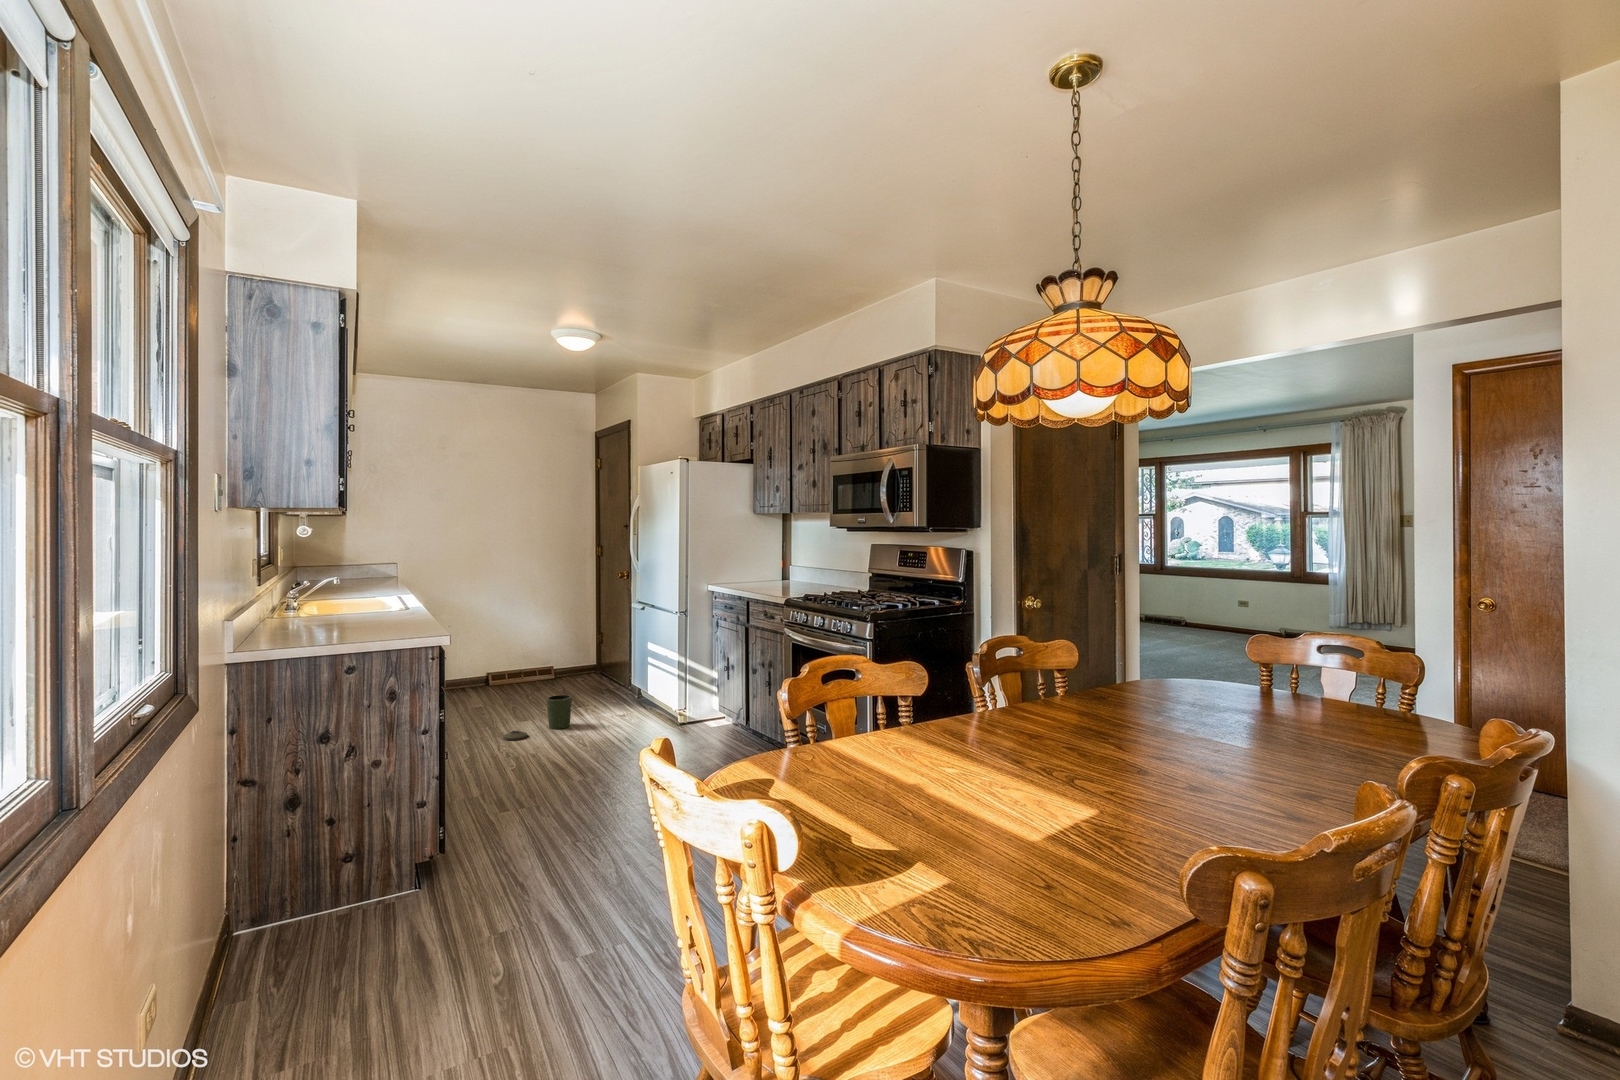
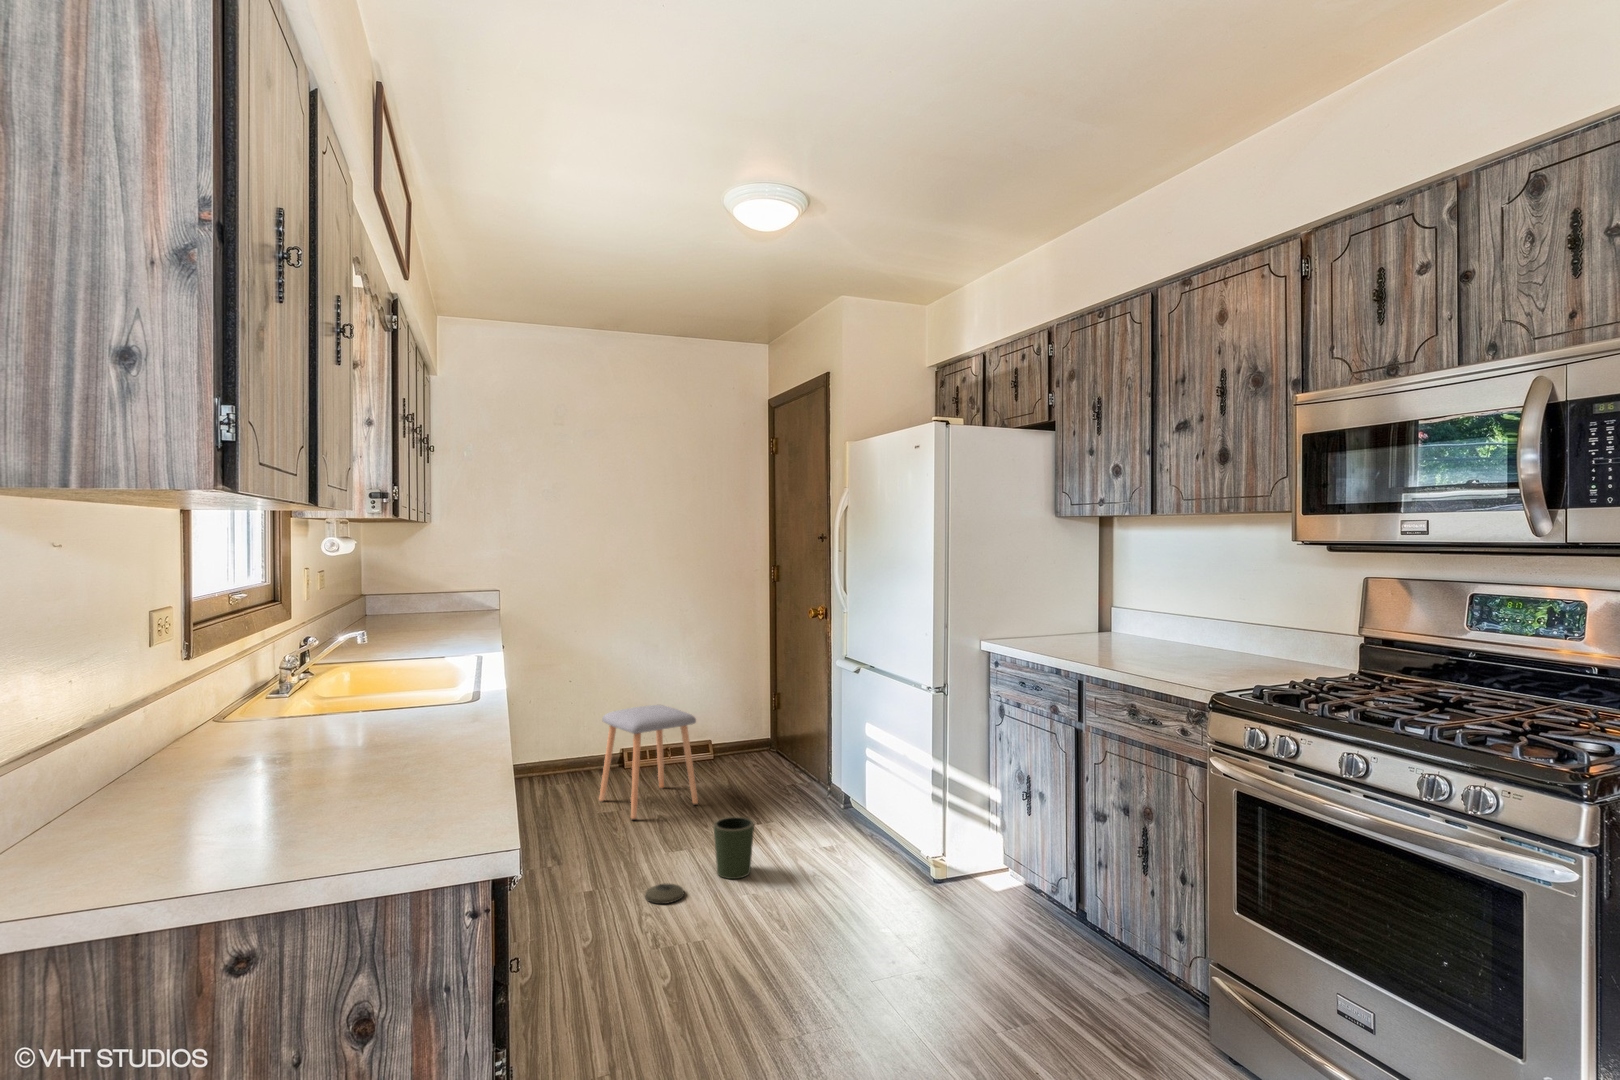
stool: none [472,638,541,708] -> present [599,705,698,820]

